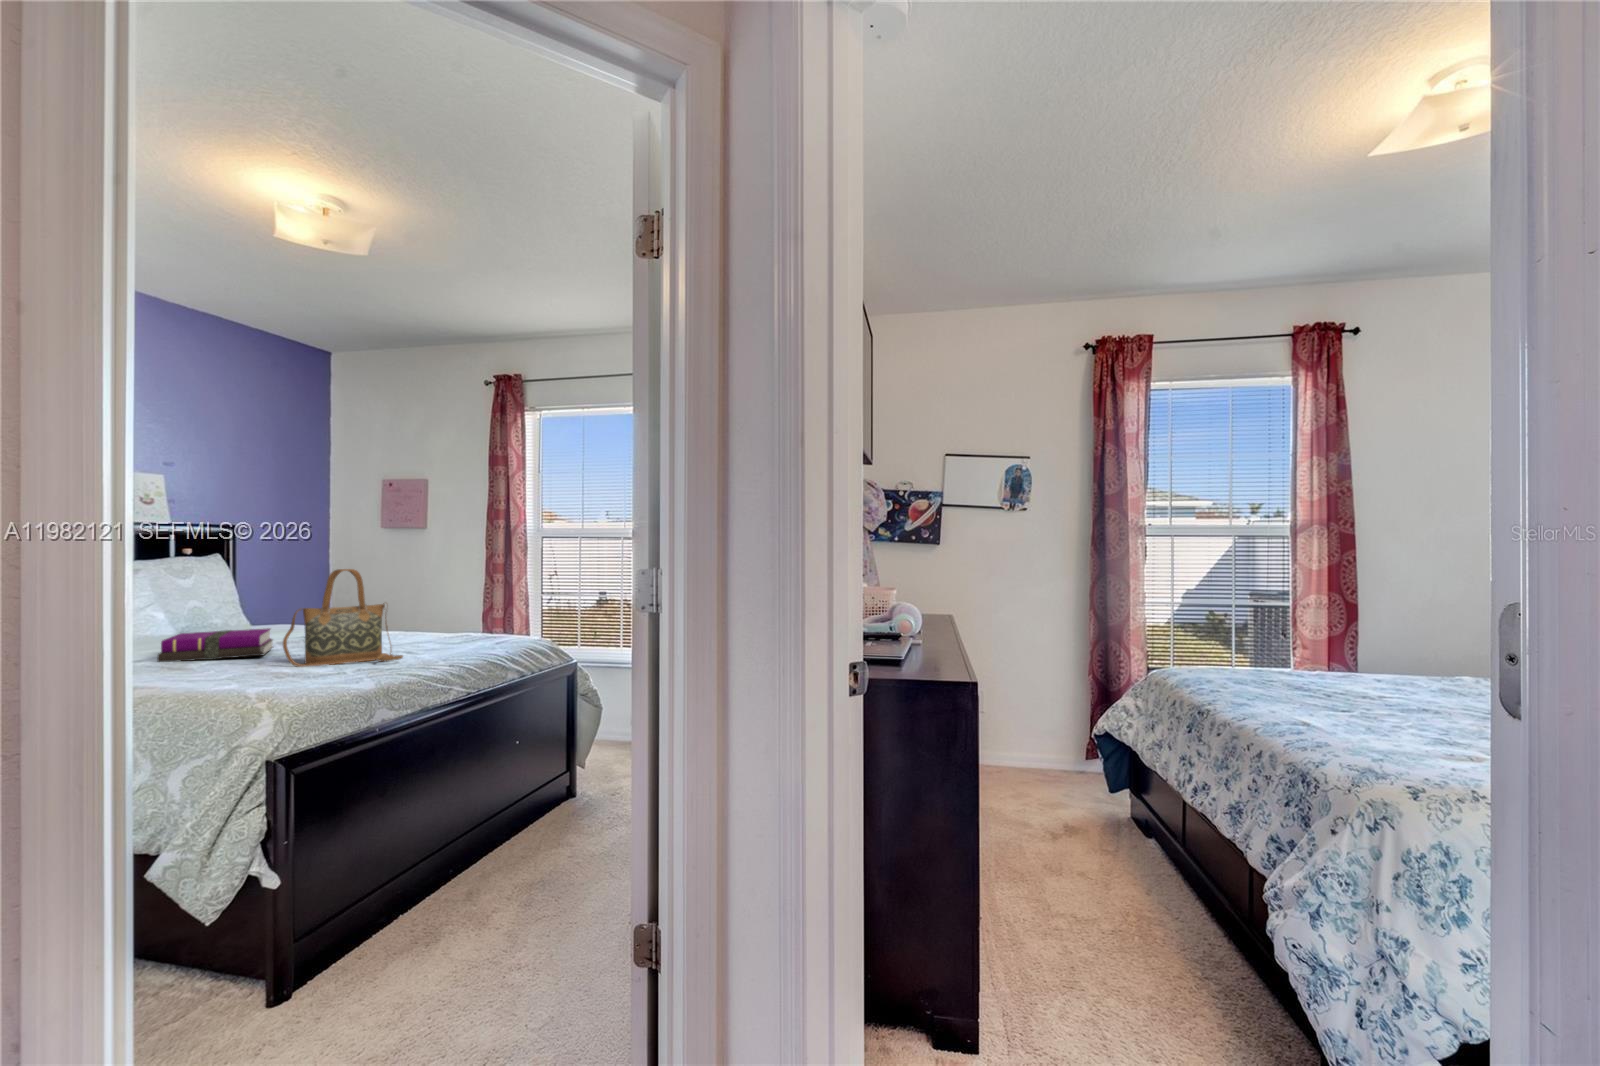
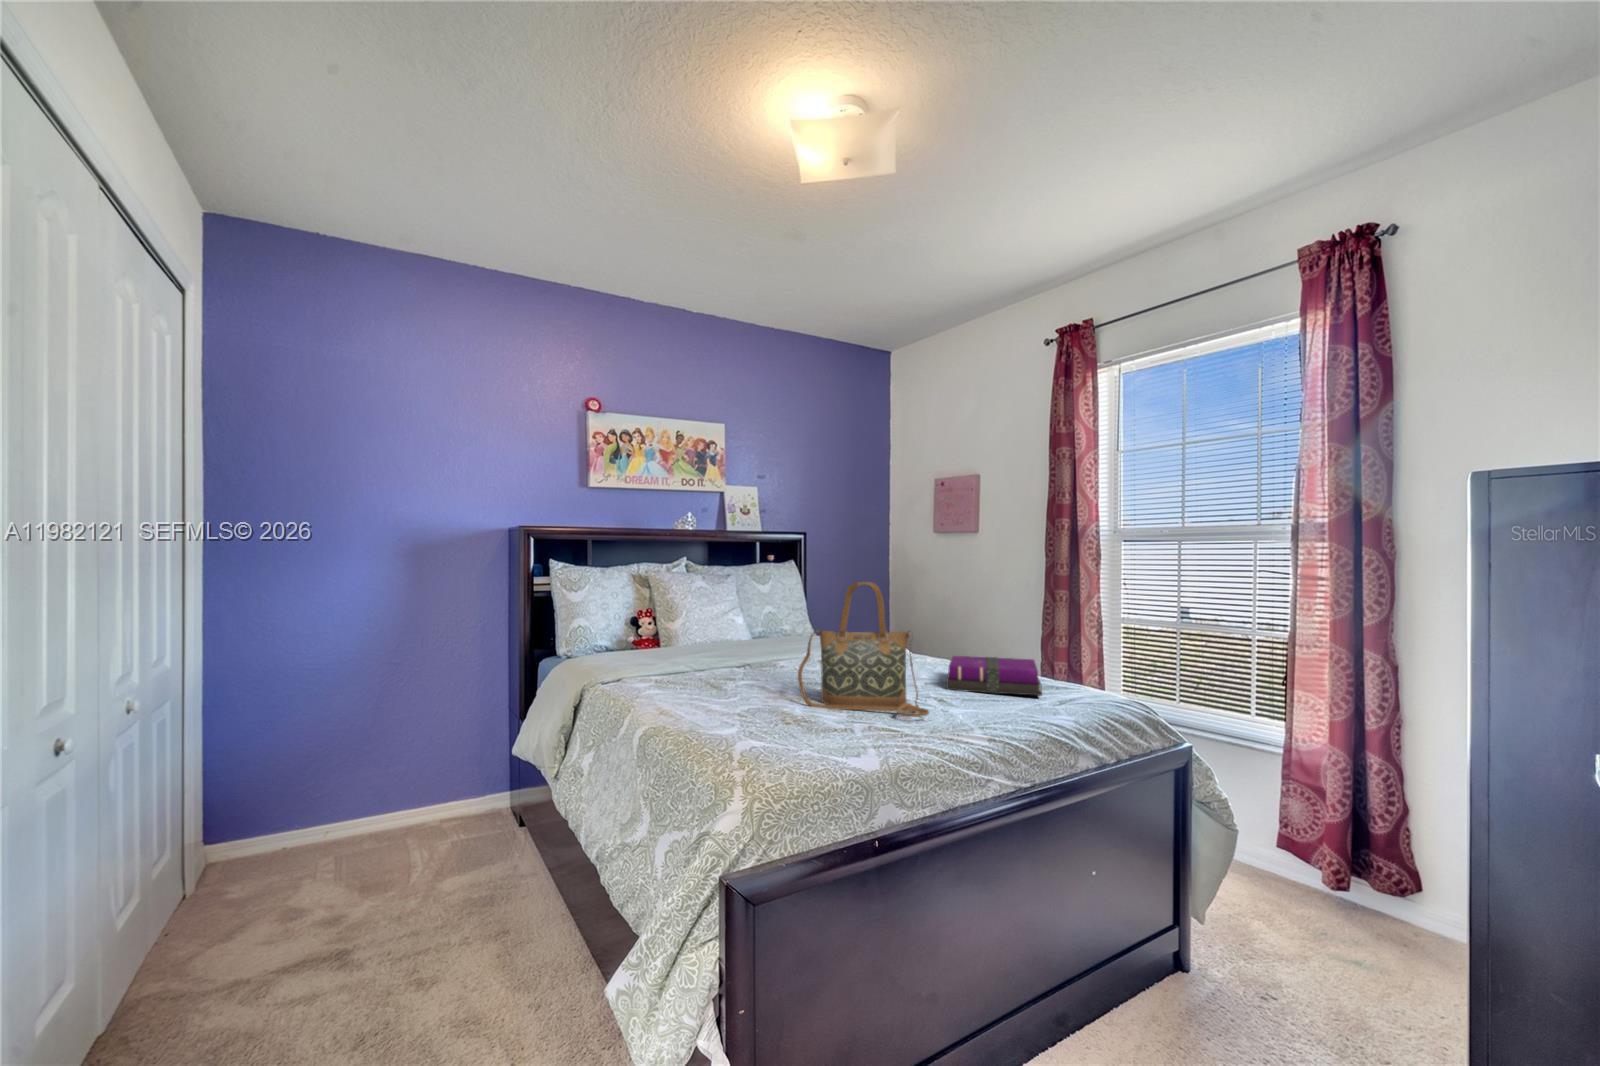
notebook: present [157,628,273,662] -> present [946,656,1042,696]

